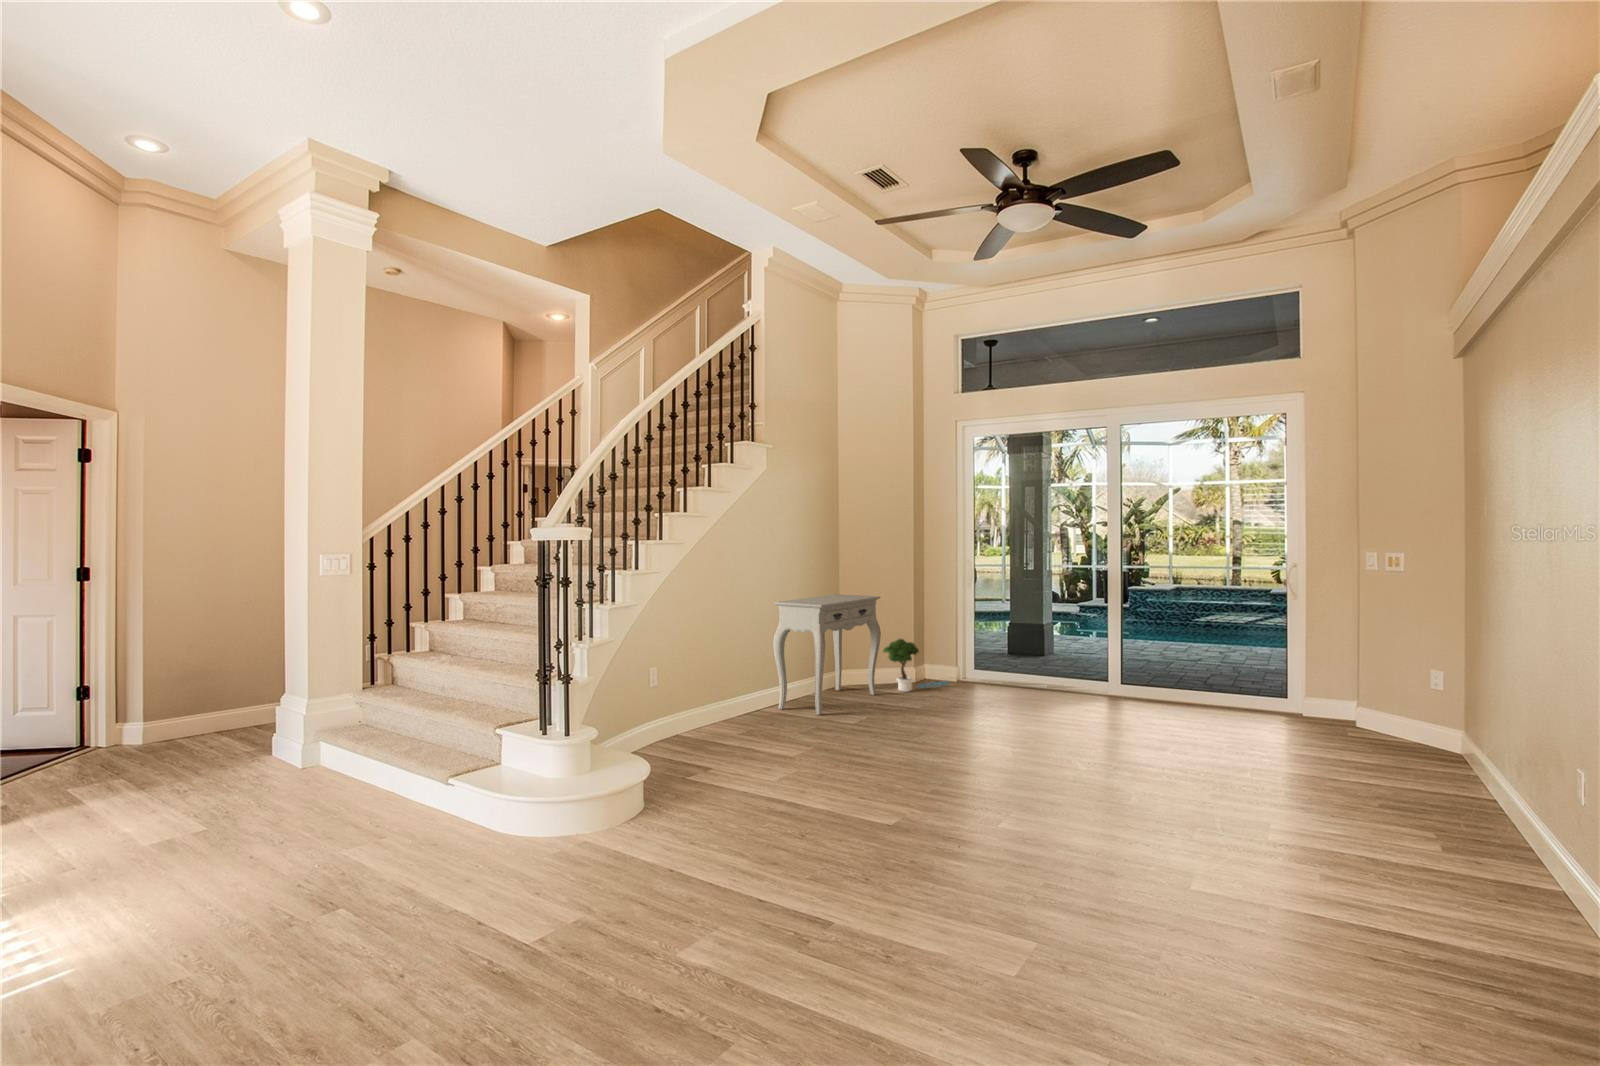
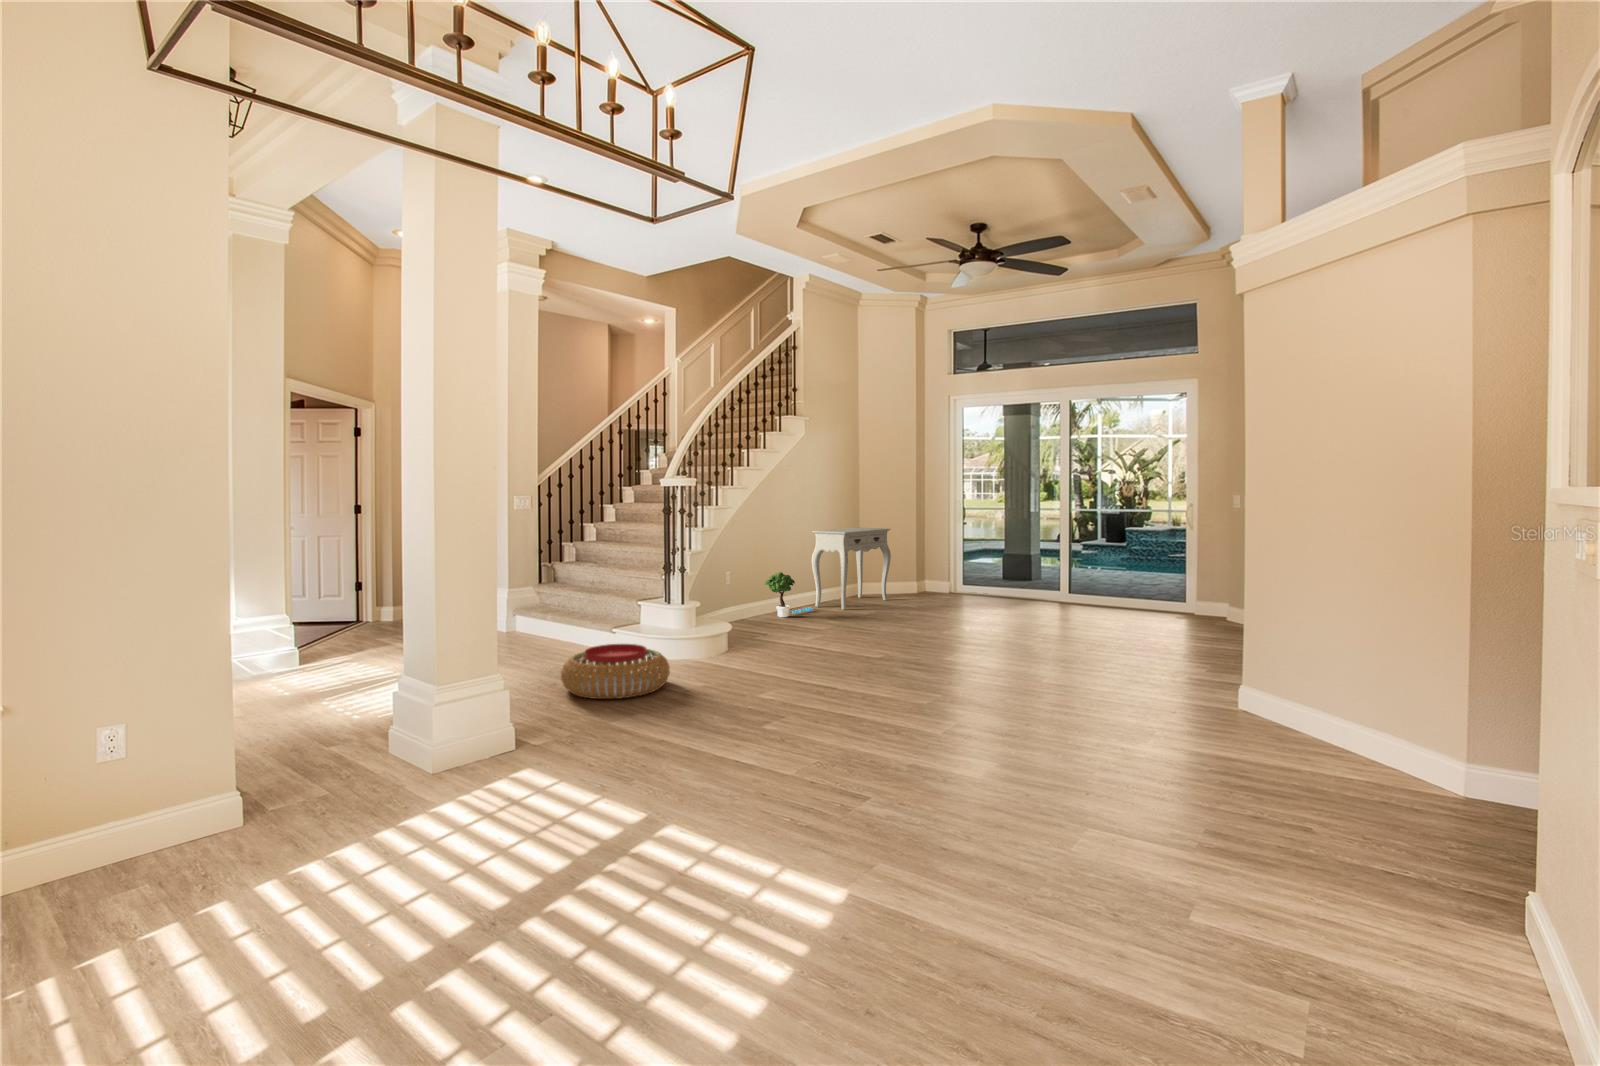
potted tree: present [883,639,948,692] -> present [764,572,813,617]
pouf: none [290,843,518,986] -> present [561,644,670,699]

